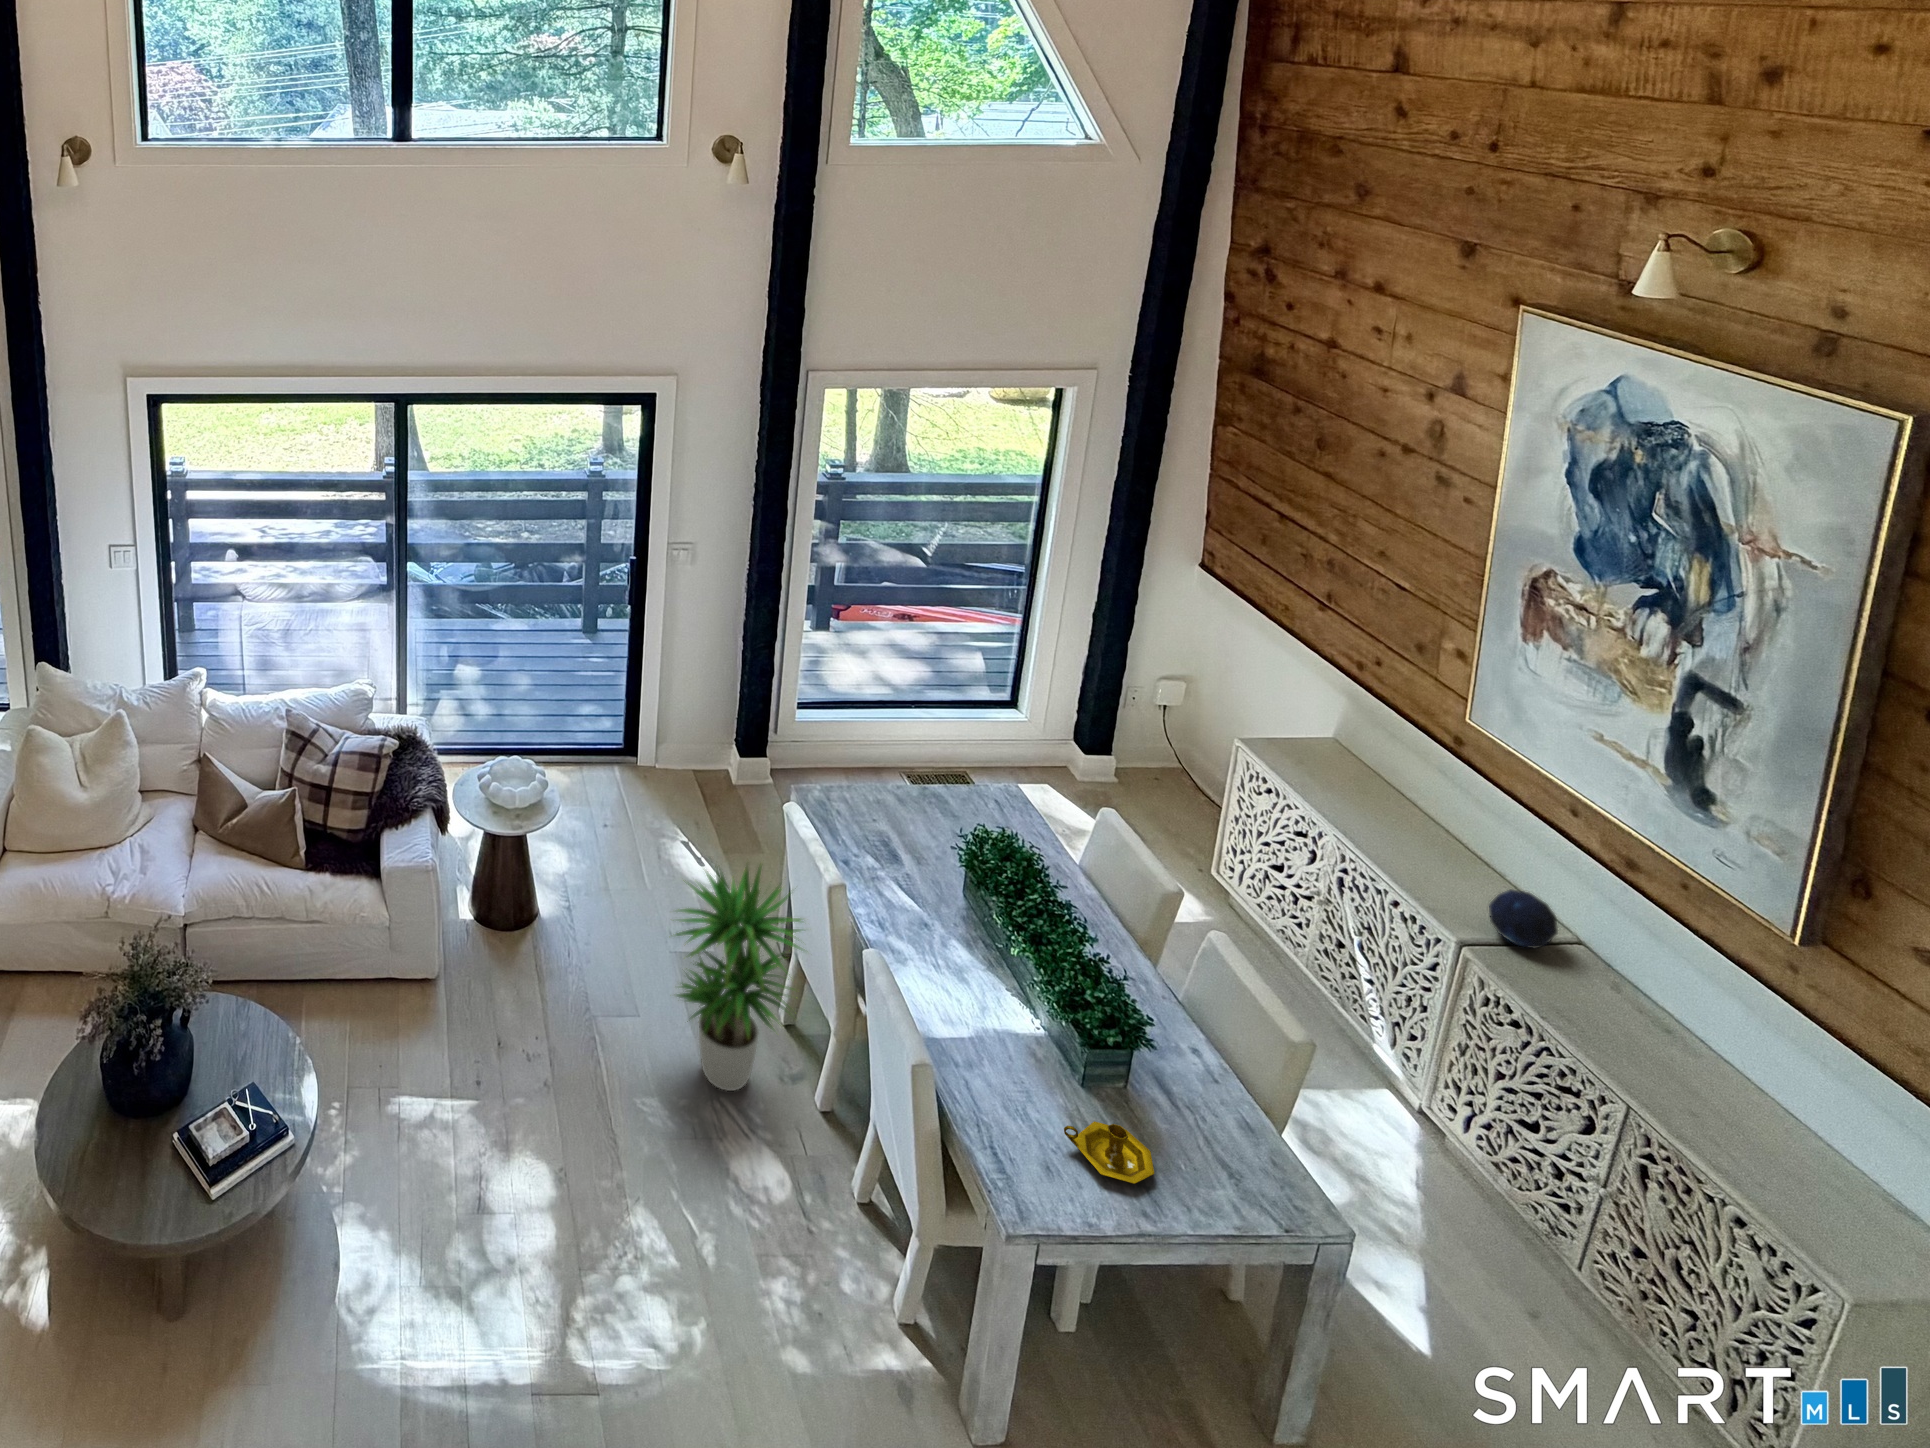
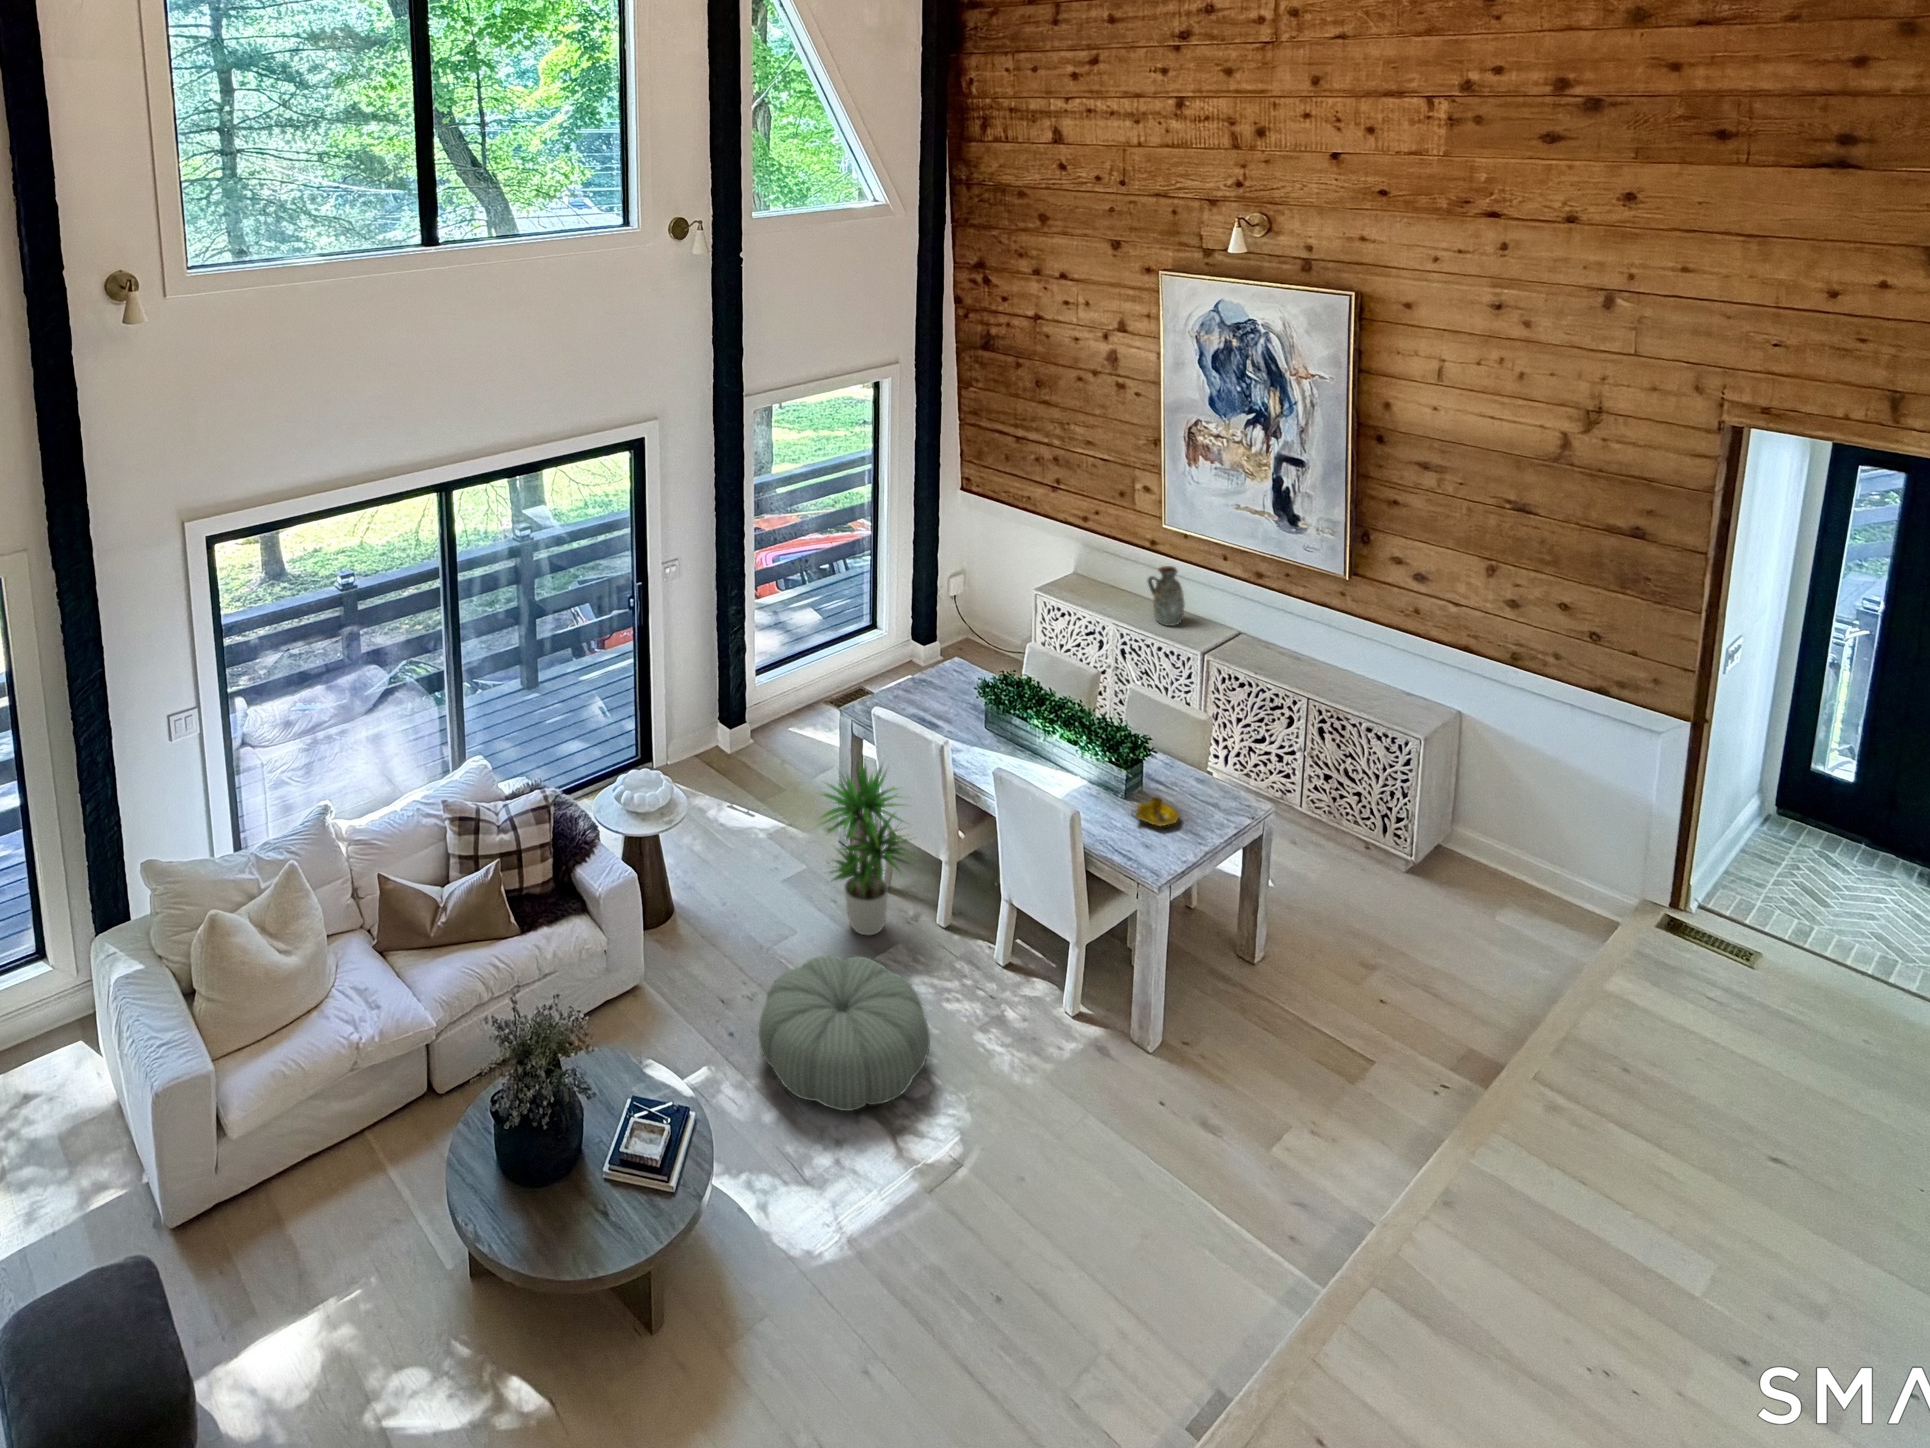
decorative vase: none [1411,783,1475,884] -> present [1148,566,1185,626]
decorative orb: present [1489,890,1558,948] -> none [1205,610,1239,642]
pouf: none [444,1075,671,1310] -> present [759,956,930,1111]

